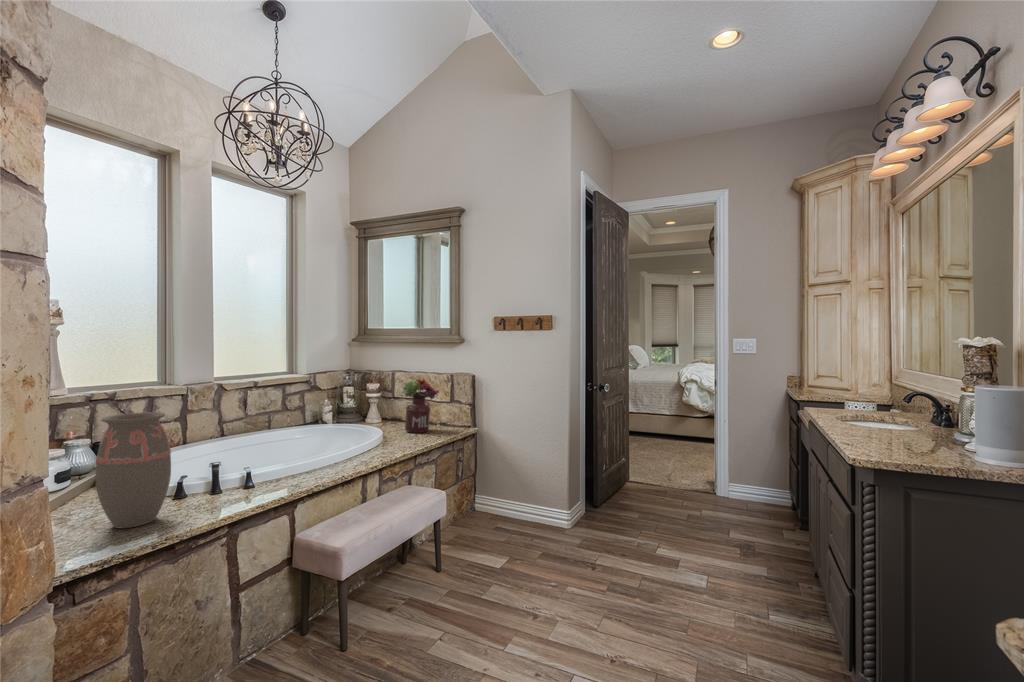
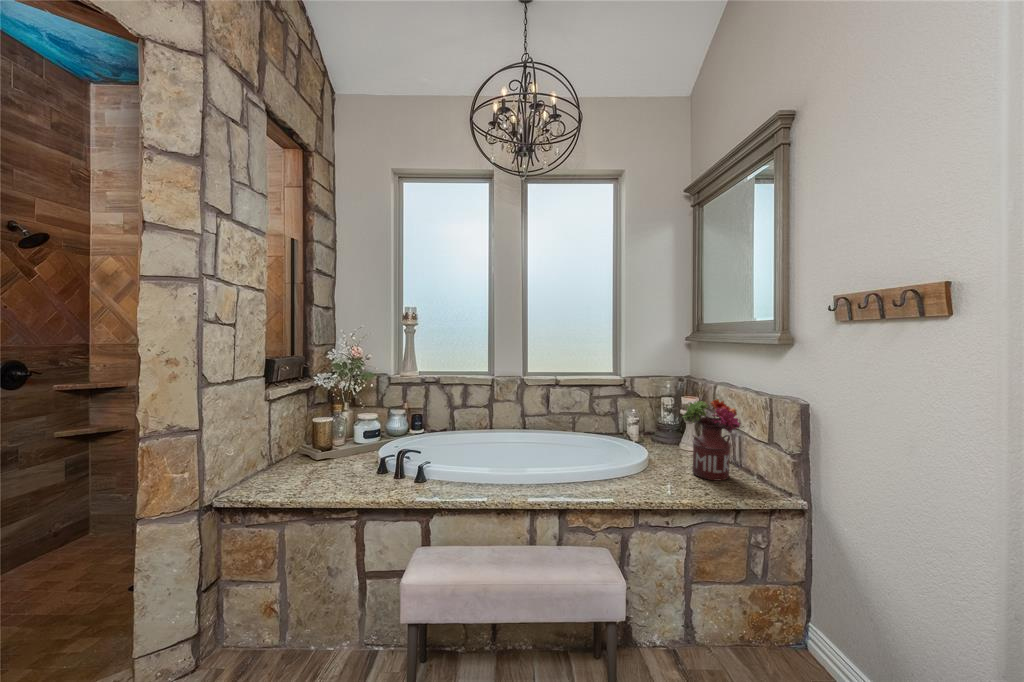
decorative vase: present [95,412,171,528] -> none [299,398,348,486]

